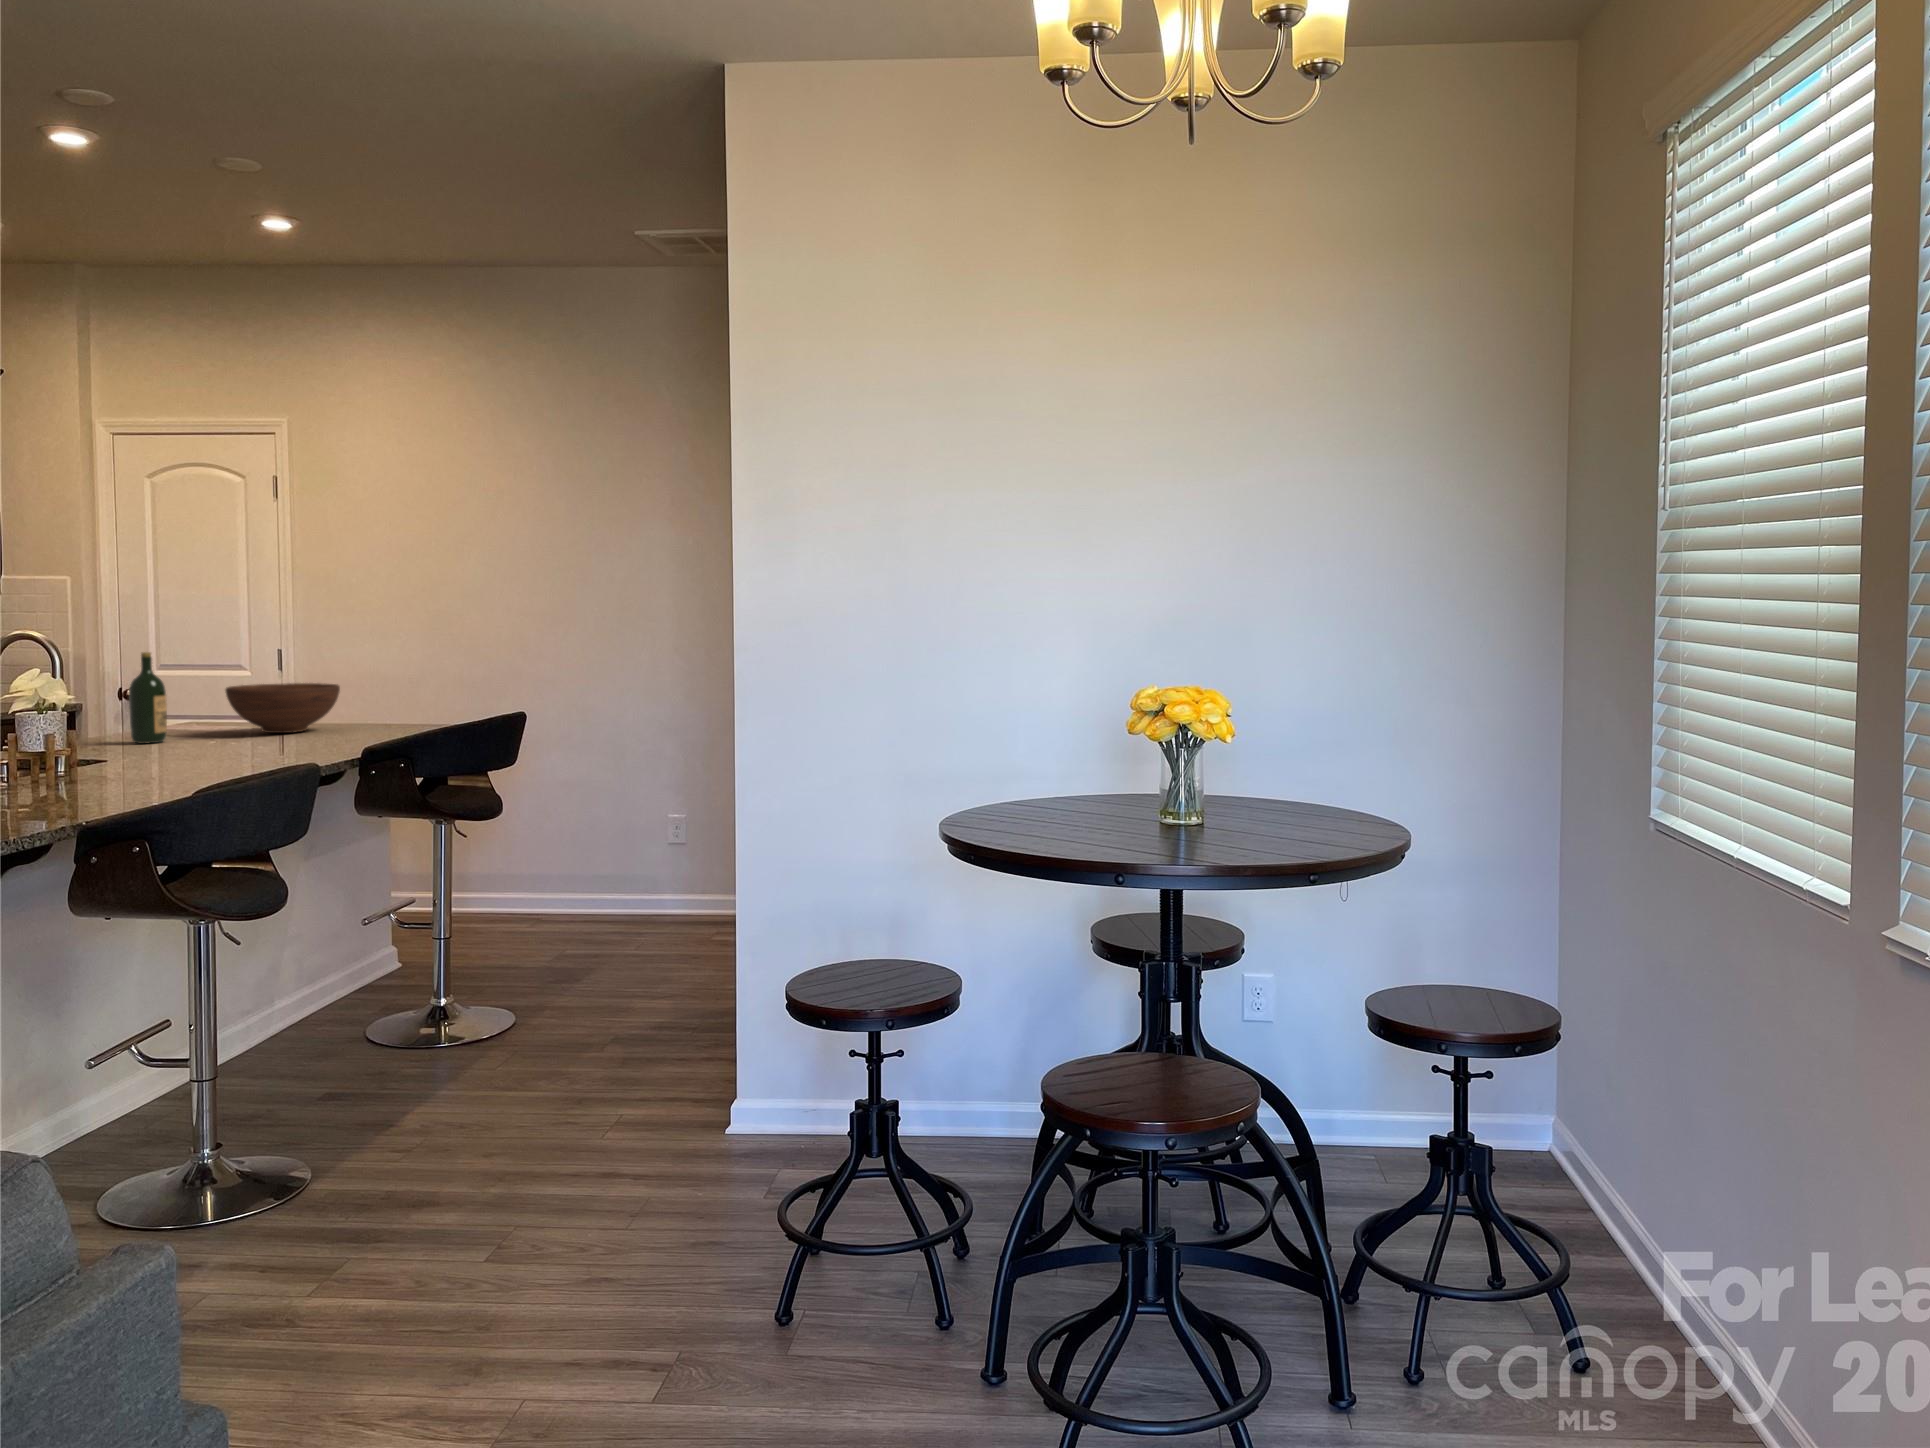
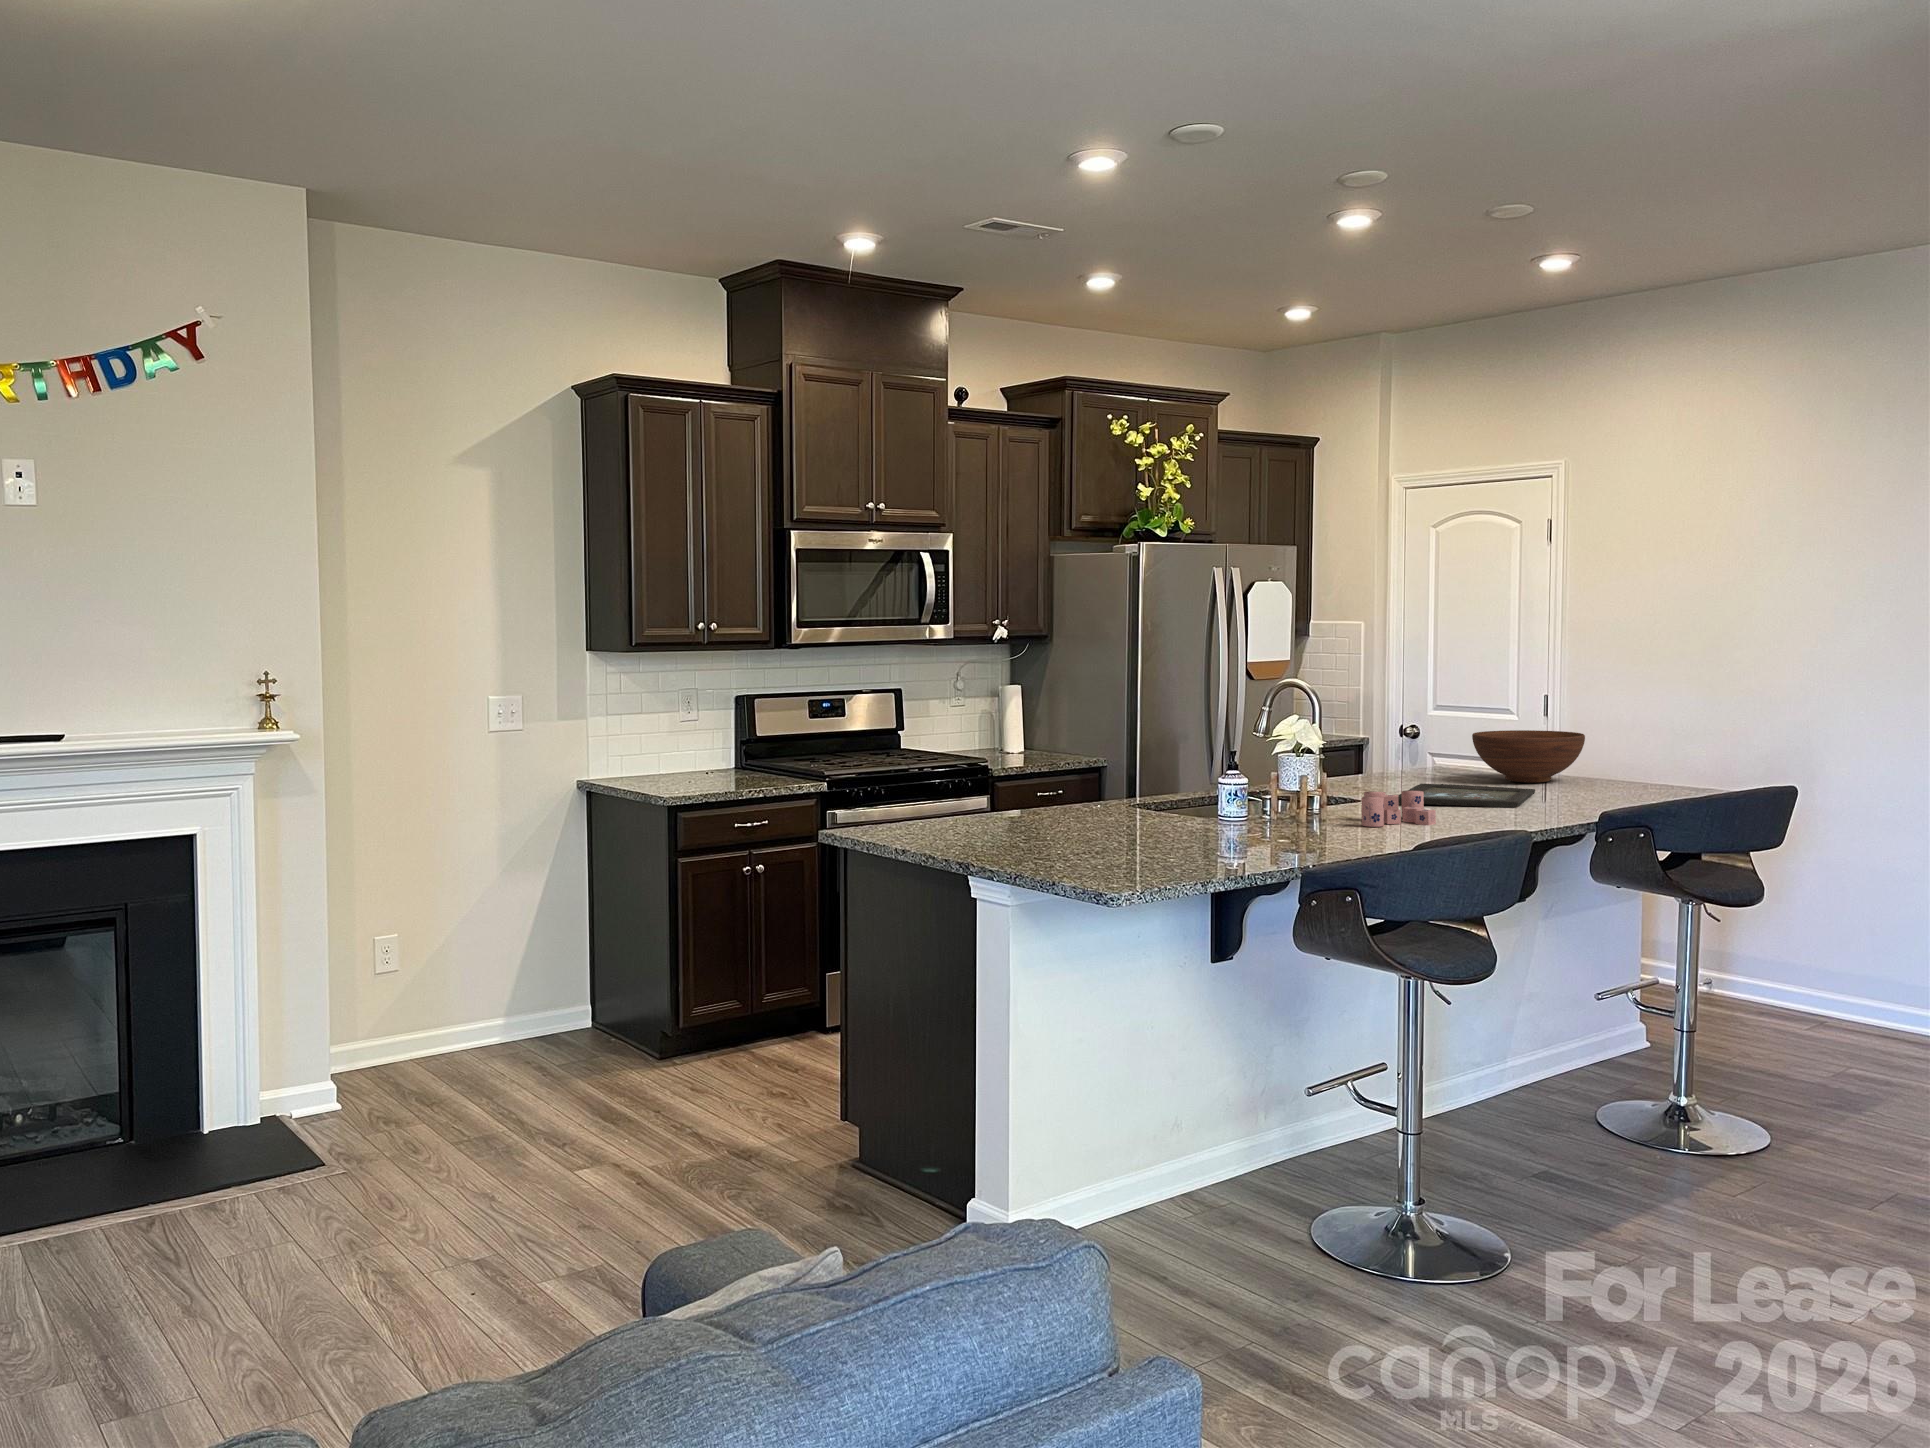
wine bottle: present [129,652,167,744] -> none [1388,698,1419,785]
tray: none [154,737,299,759] -> present [1398,784,1535,808]
candle: none [125,742,211,782] -> present [1361,790,1436,827]

